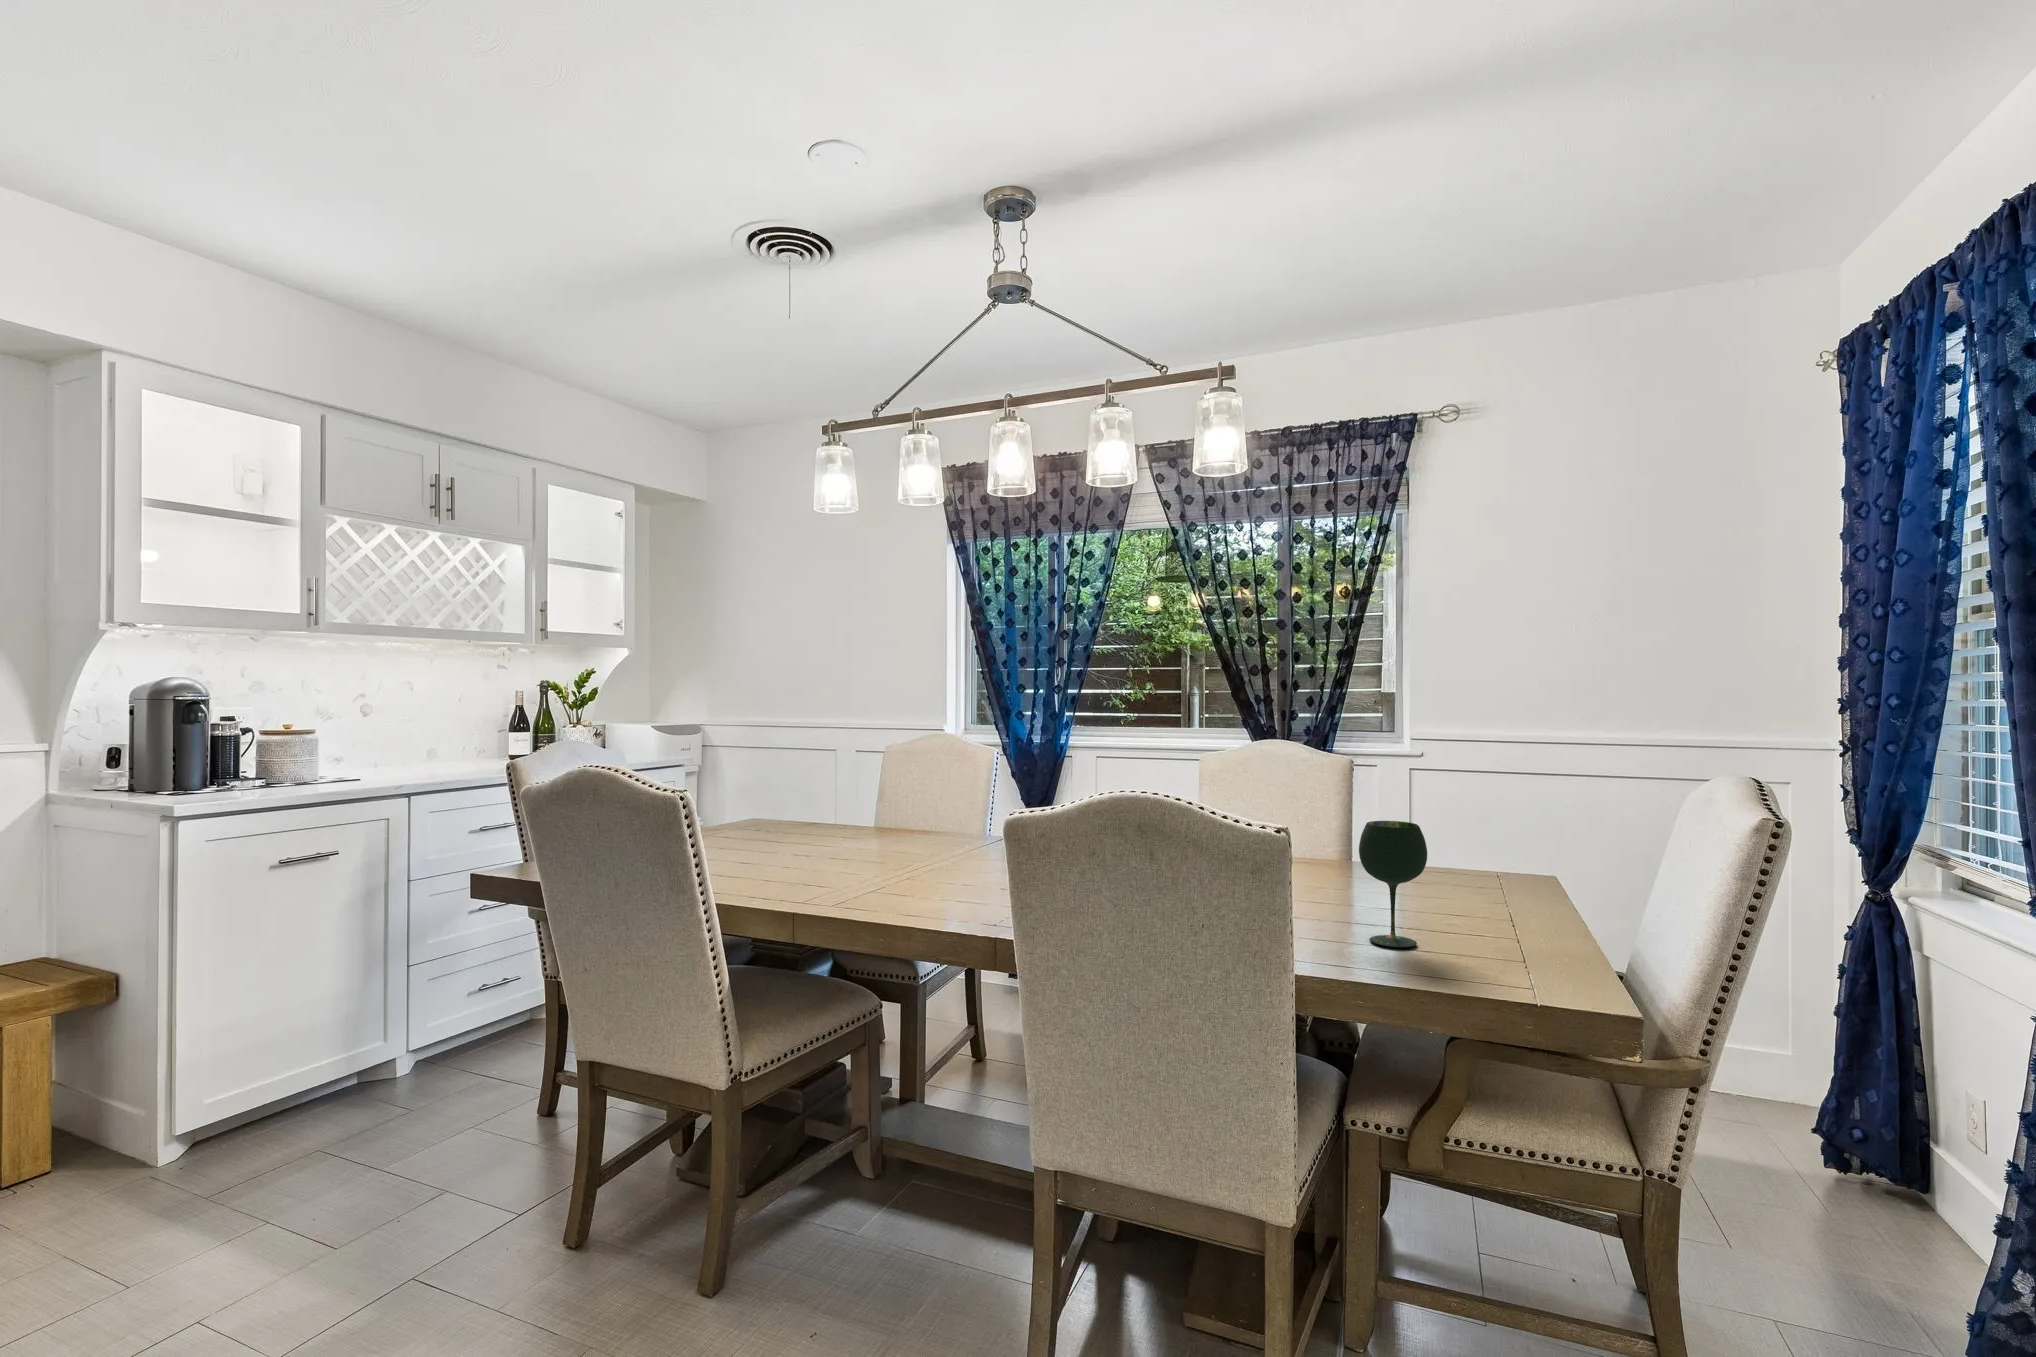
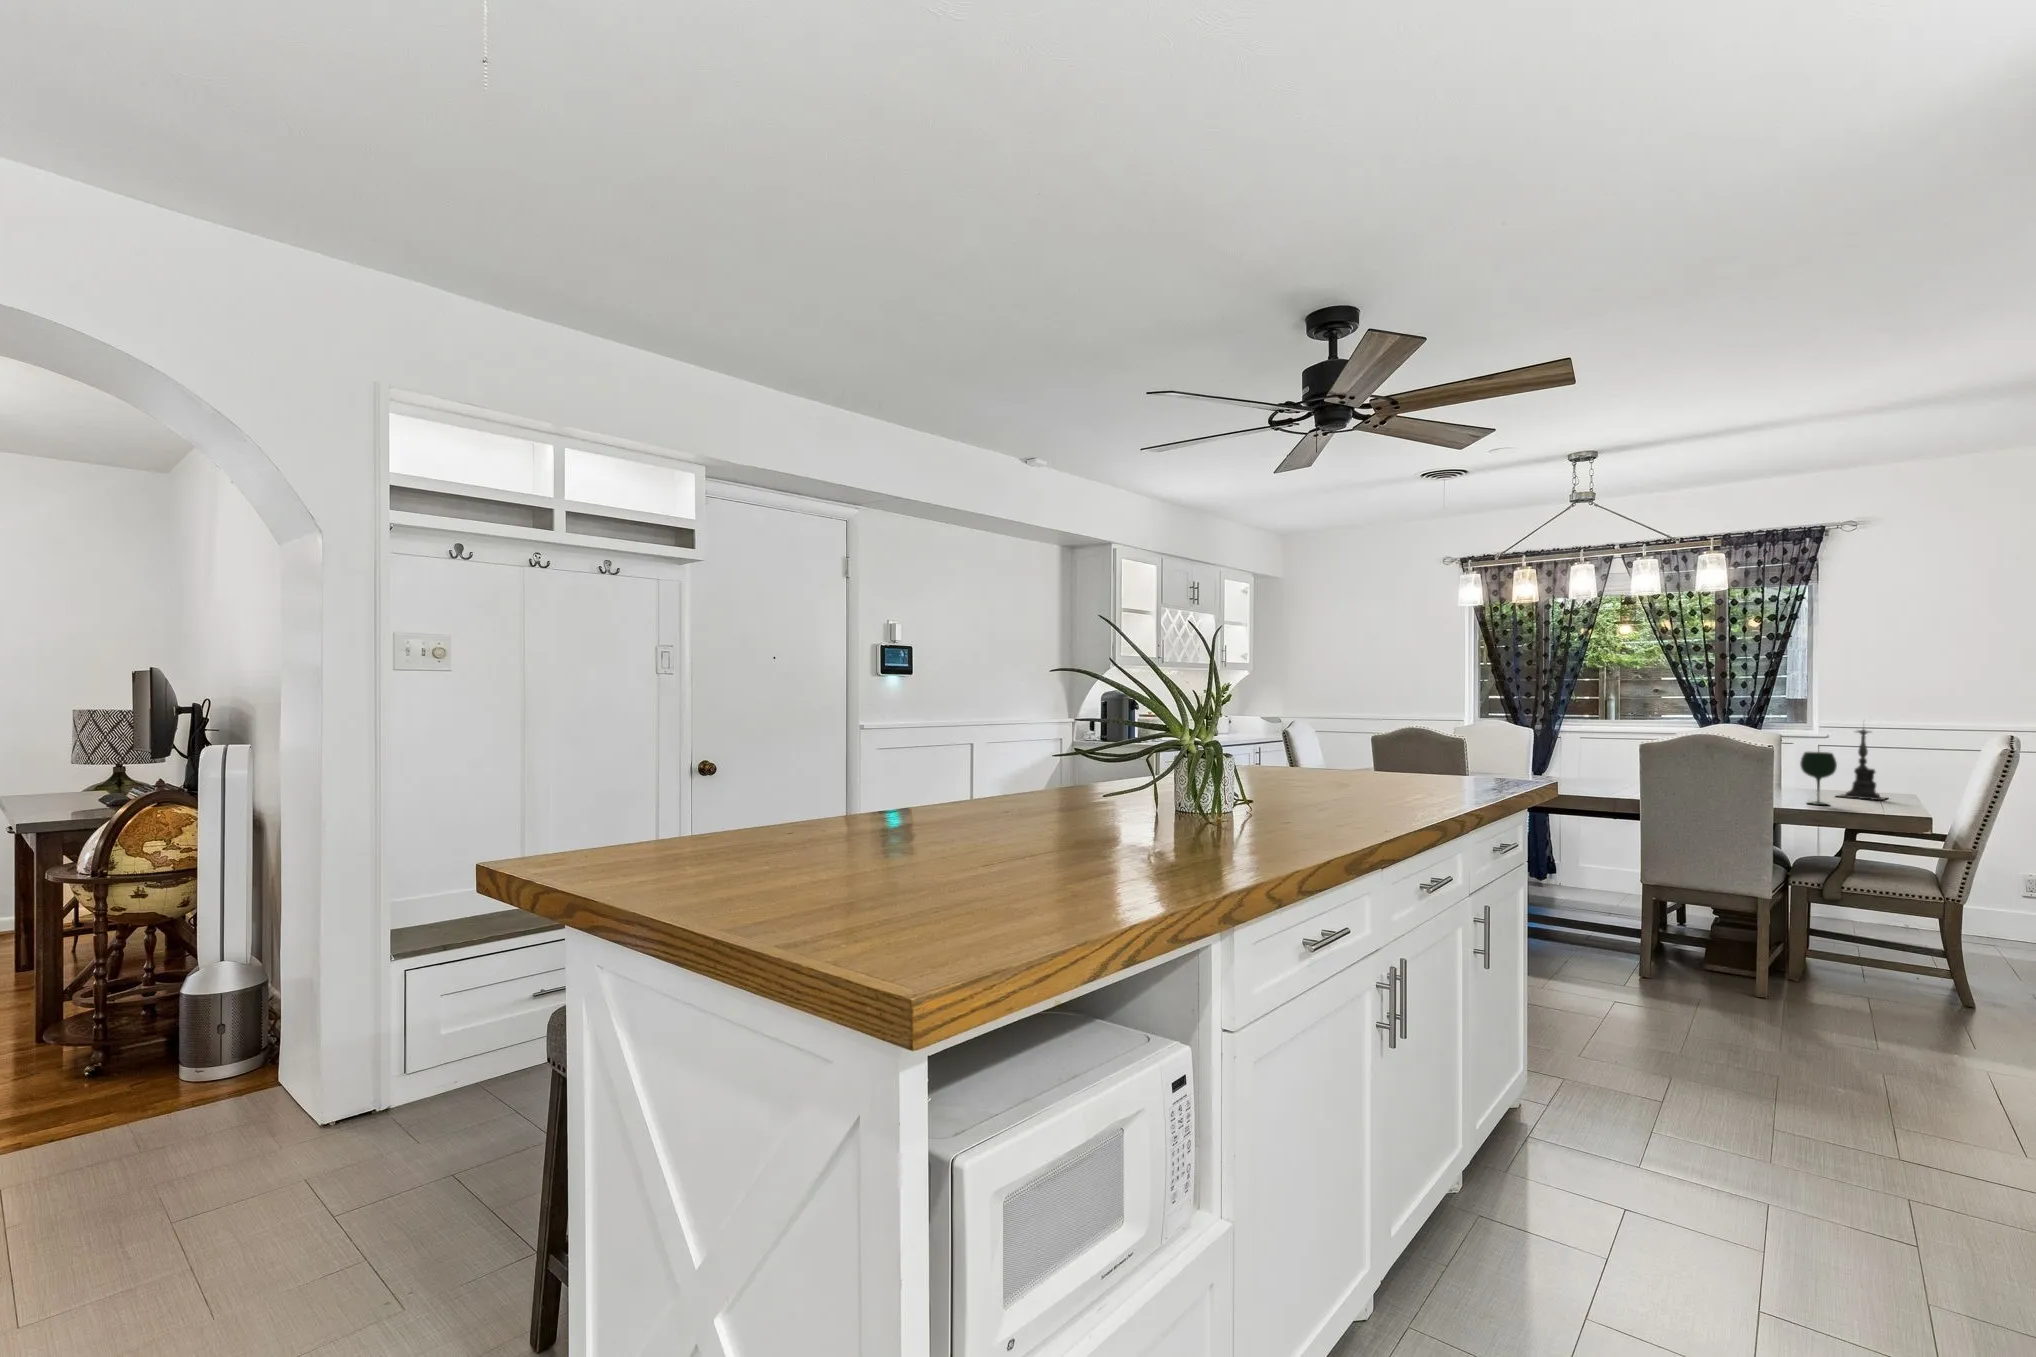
candle holder: none [1426,740,1519,907] -> present [1838,729,1885,800]

